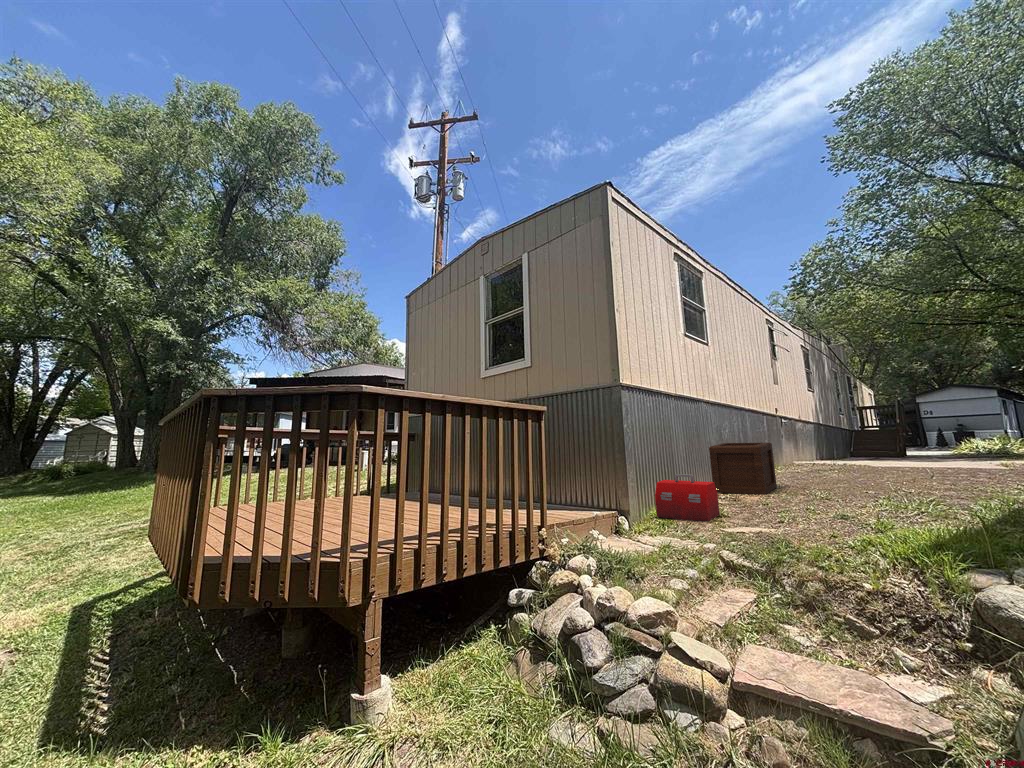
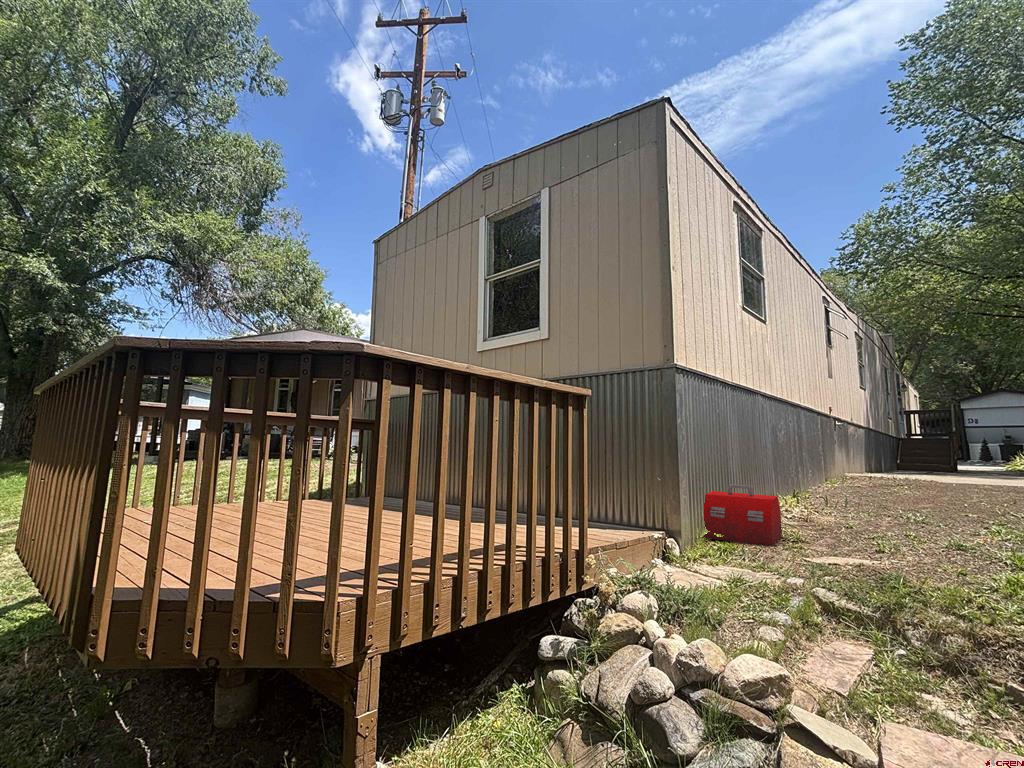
wooden crate: present [709,442,777,495] -> none [755,447,832,514]

